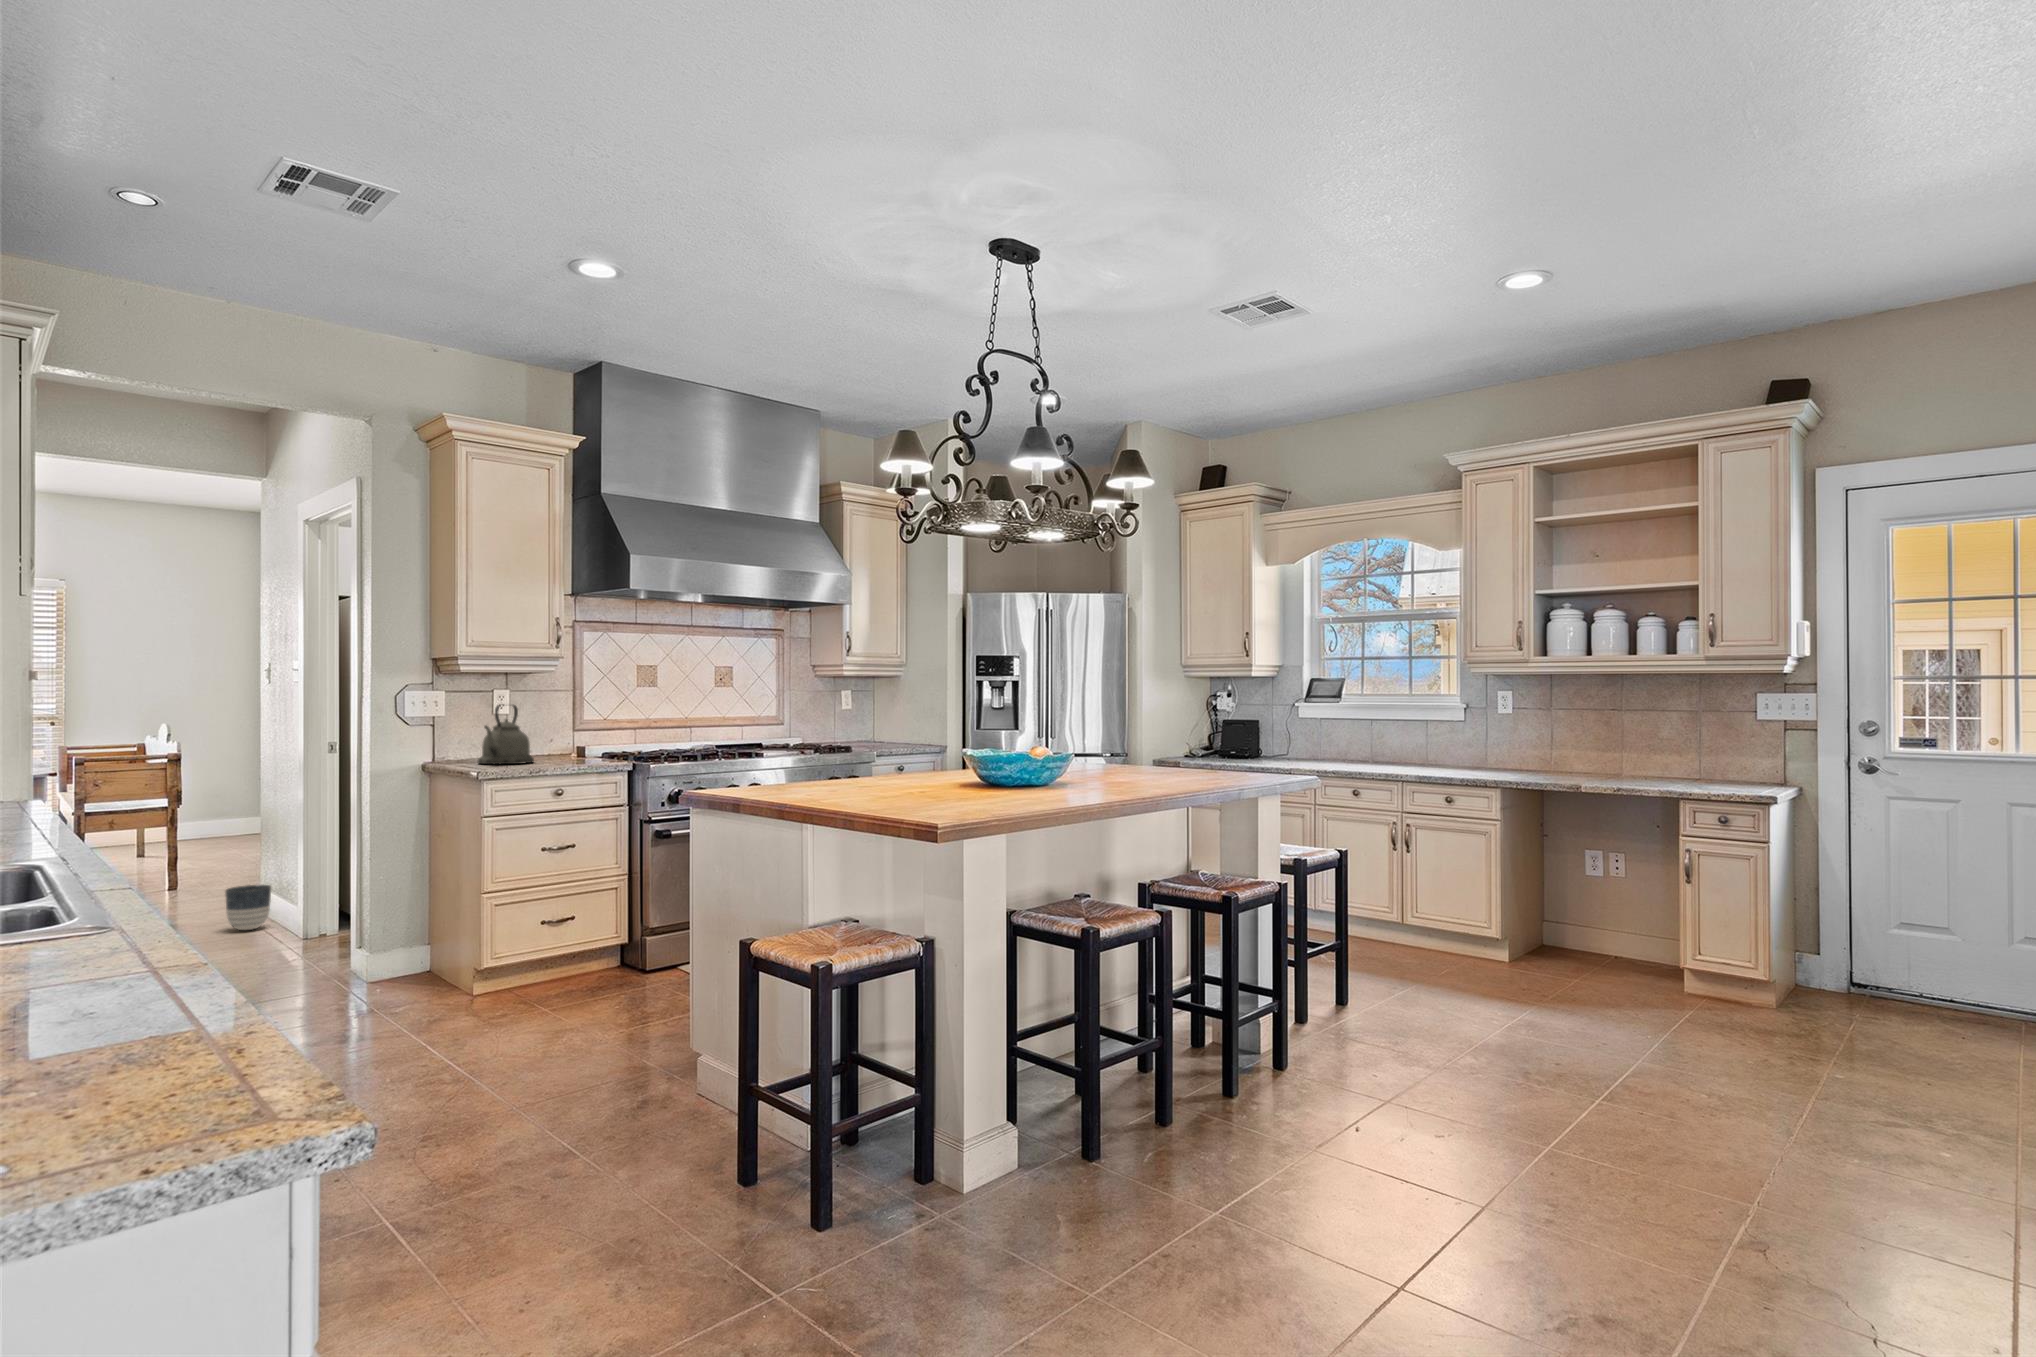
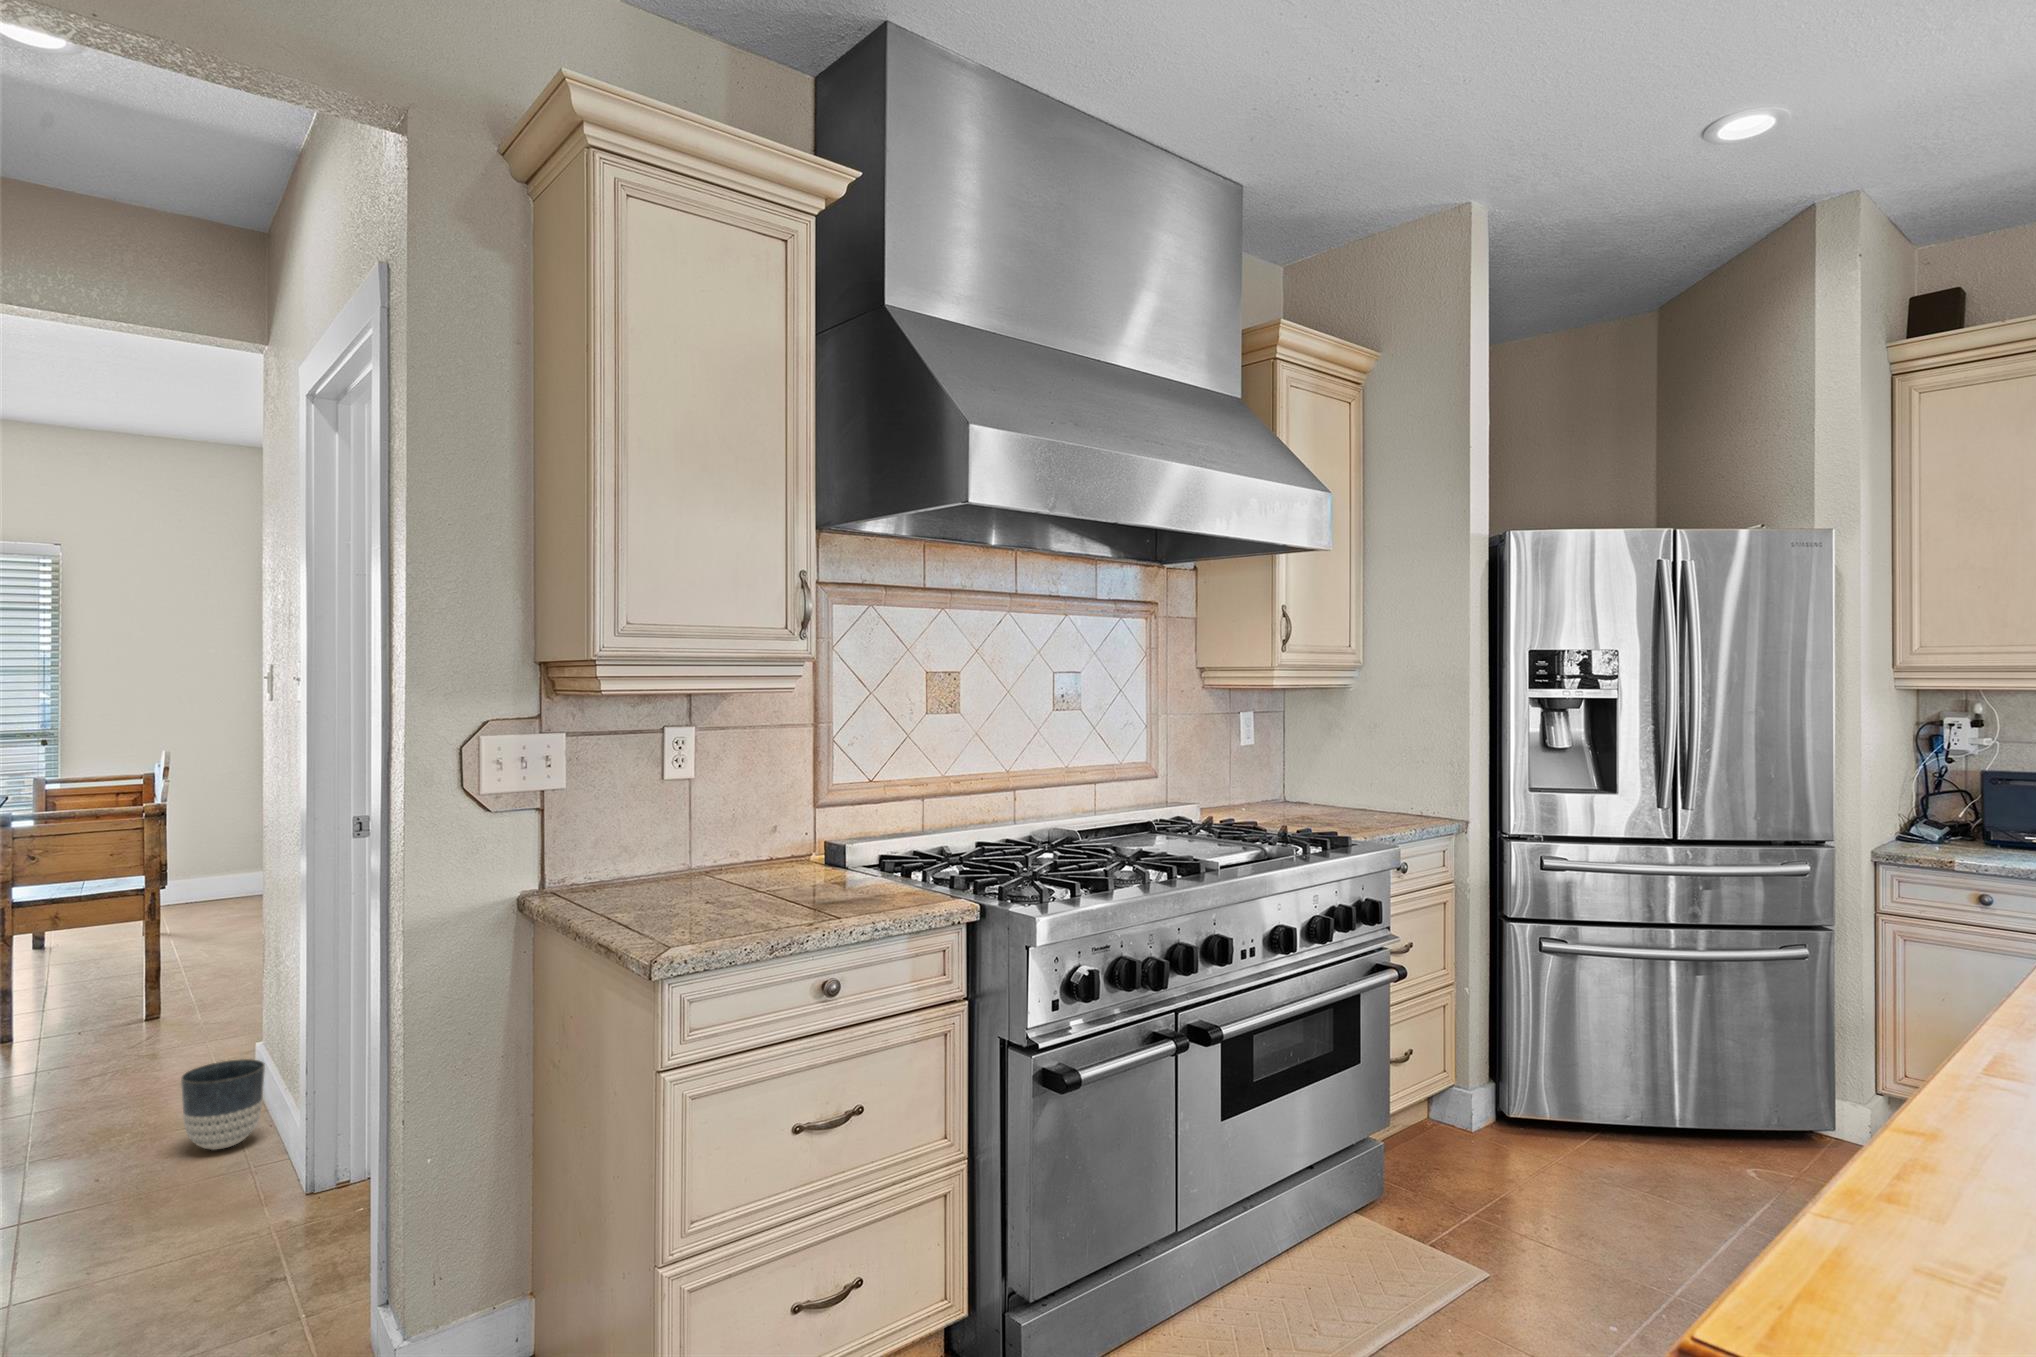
kettle: present [478,705,534,764] -> none [638,768,762,916]

